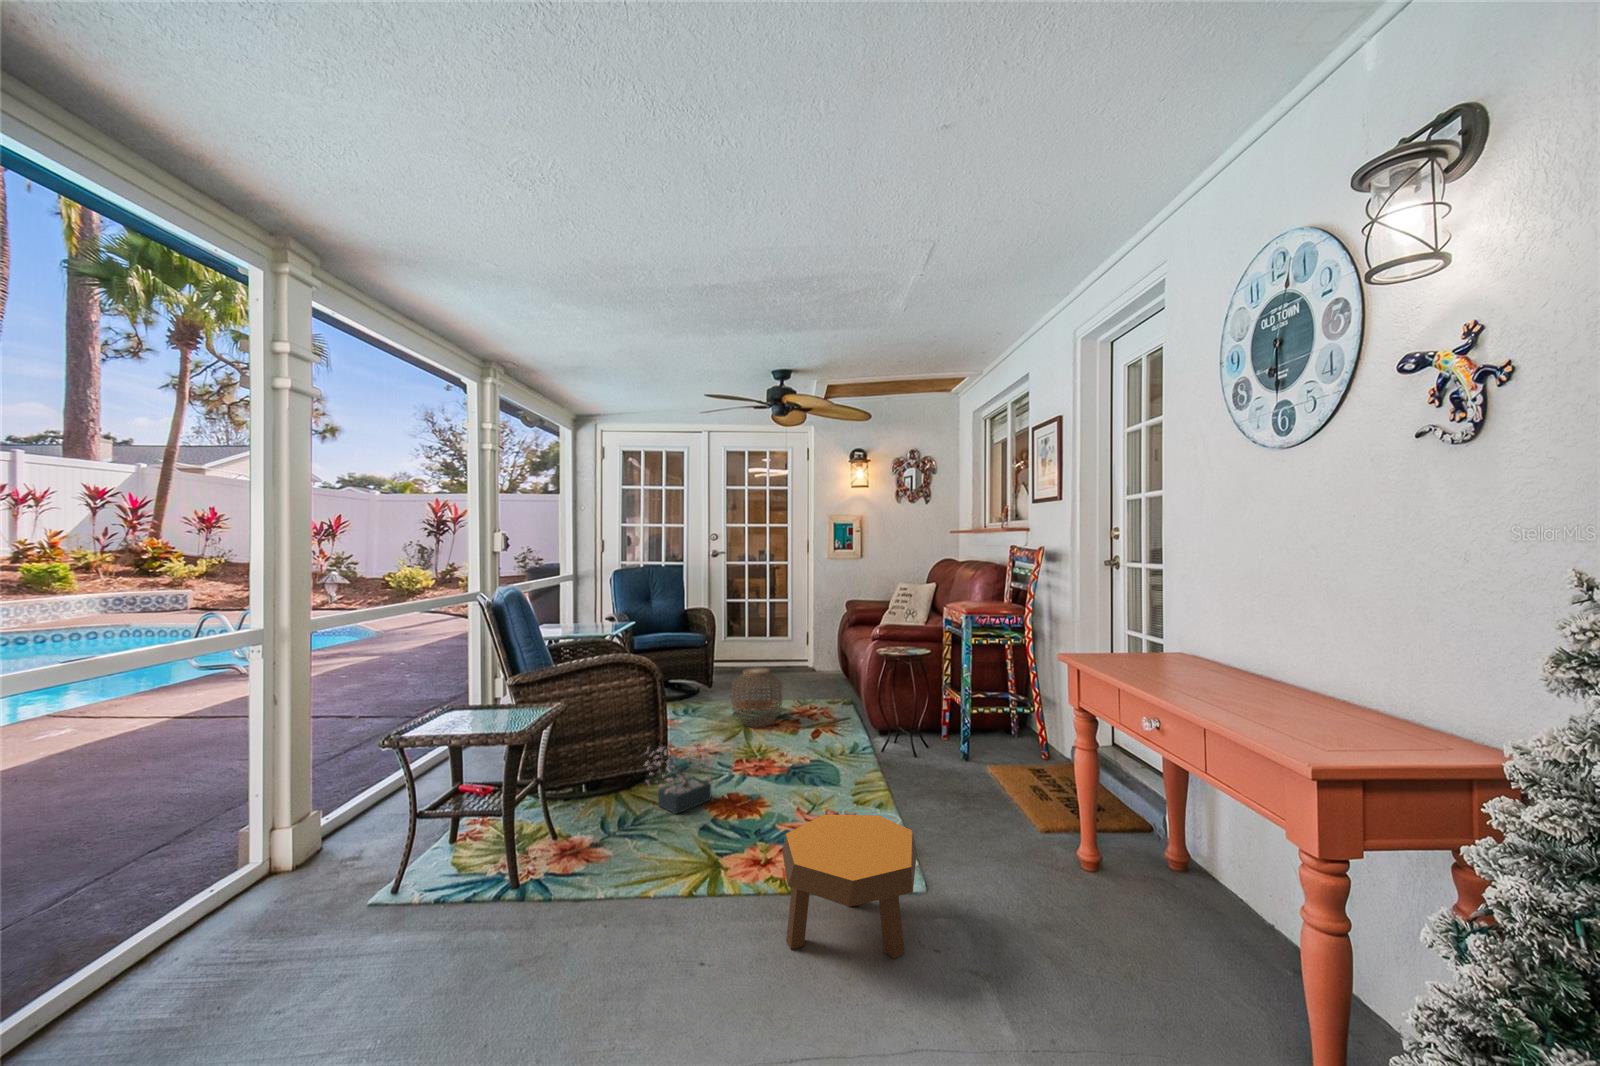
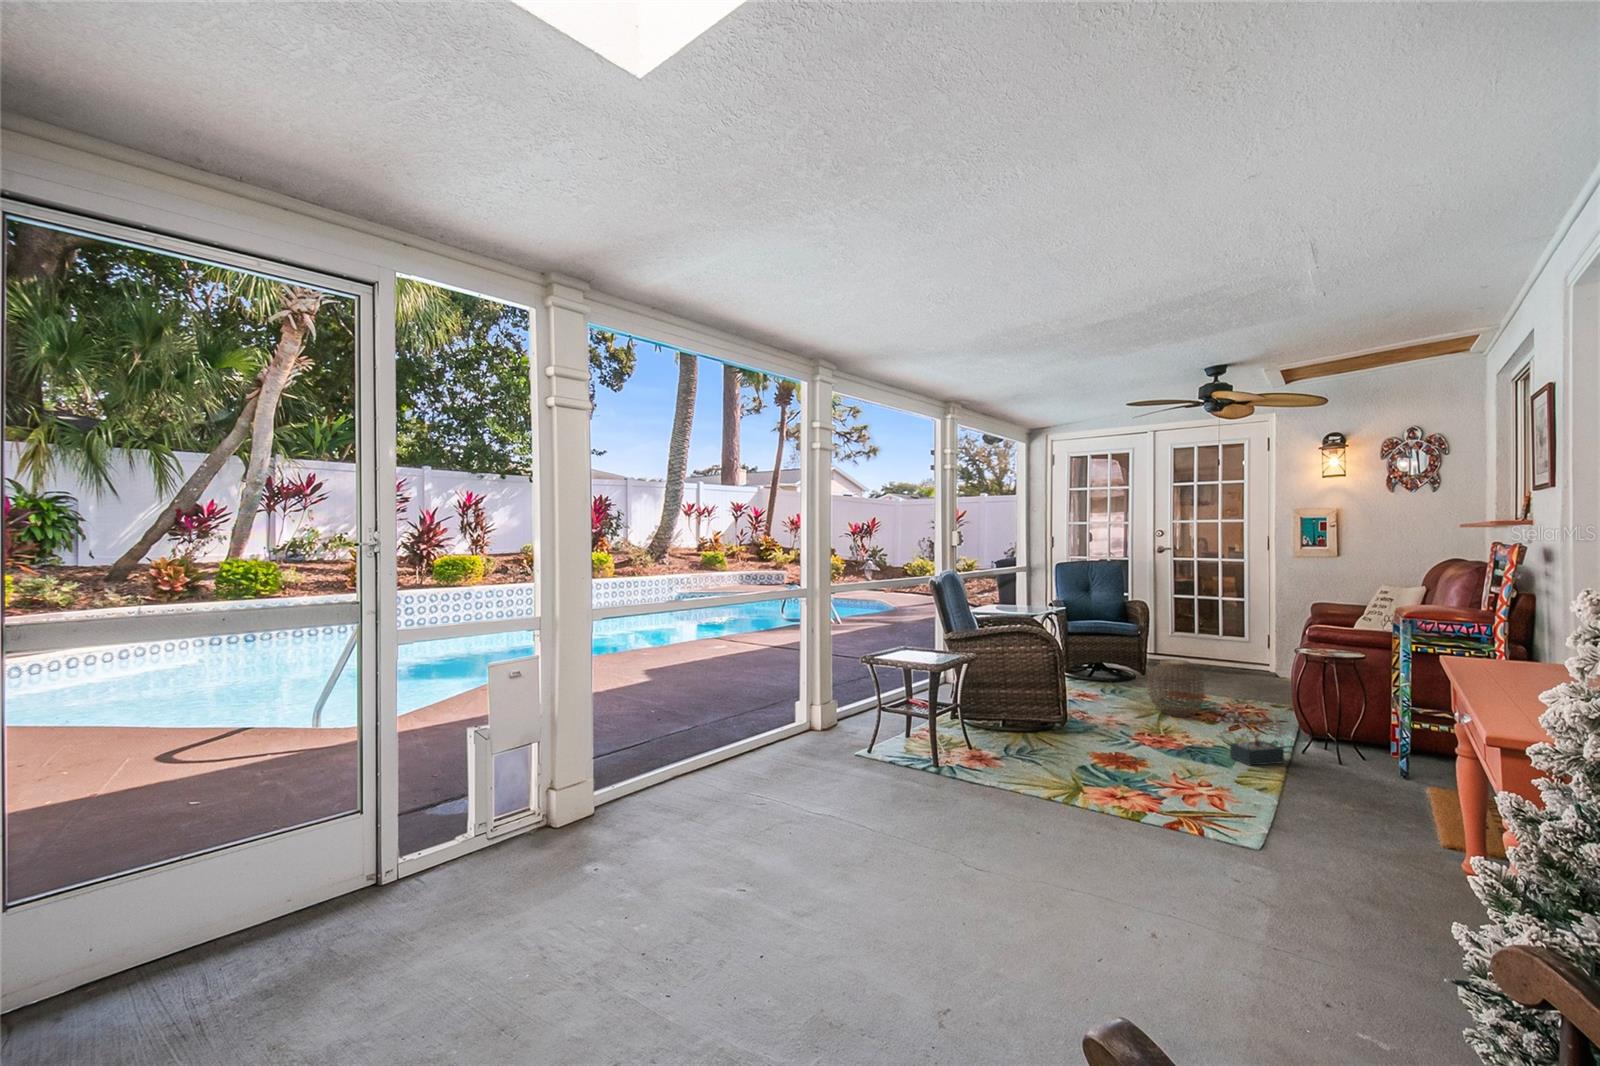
decorative plant: present [645,747,714,814] -> present [1217,706,1286,765]
footstool: present [782,814,917,959] -> none [1104,760,1235,867]

